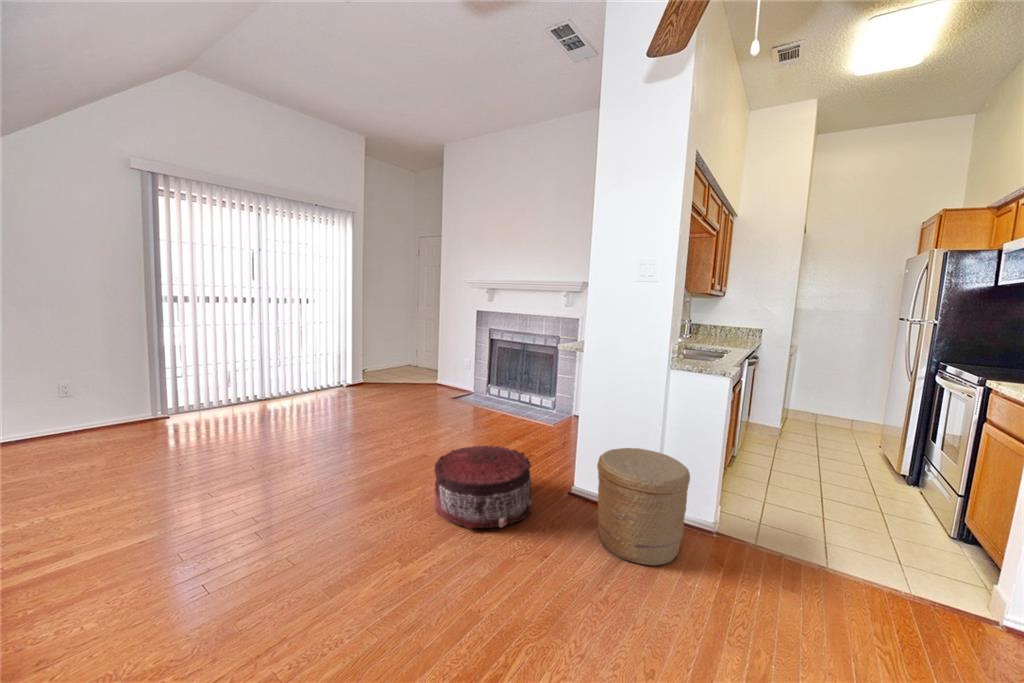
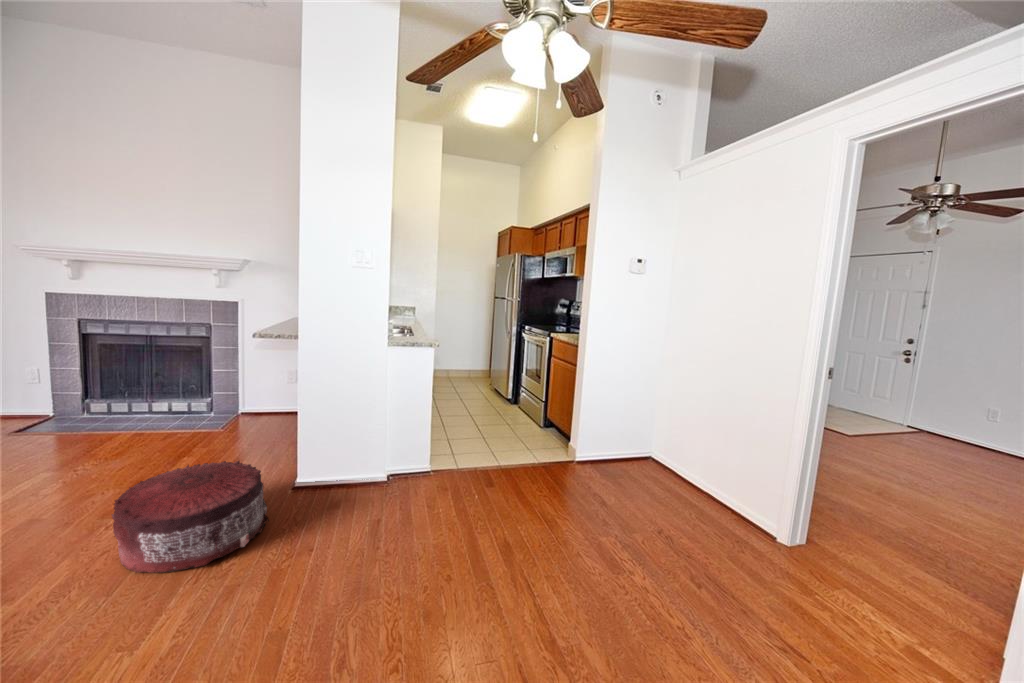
woven basket: present [597,448,690,566] -> none [342,420,423,519]

